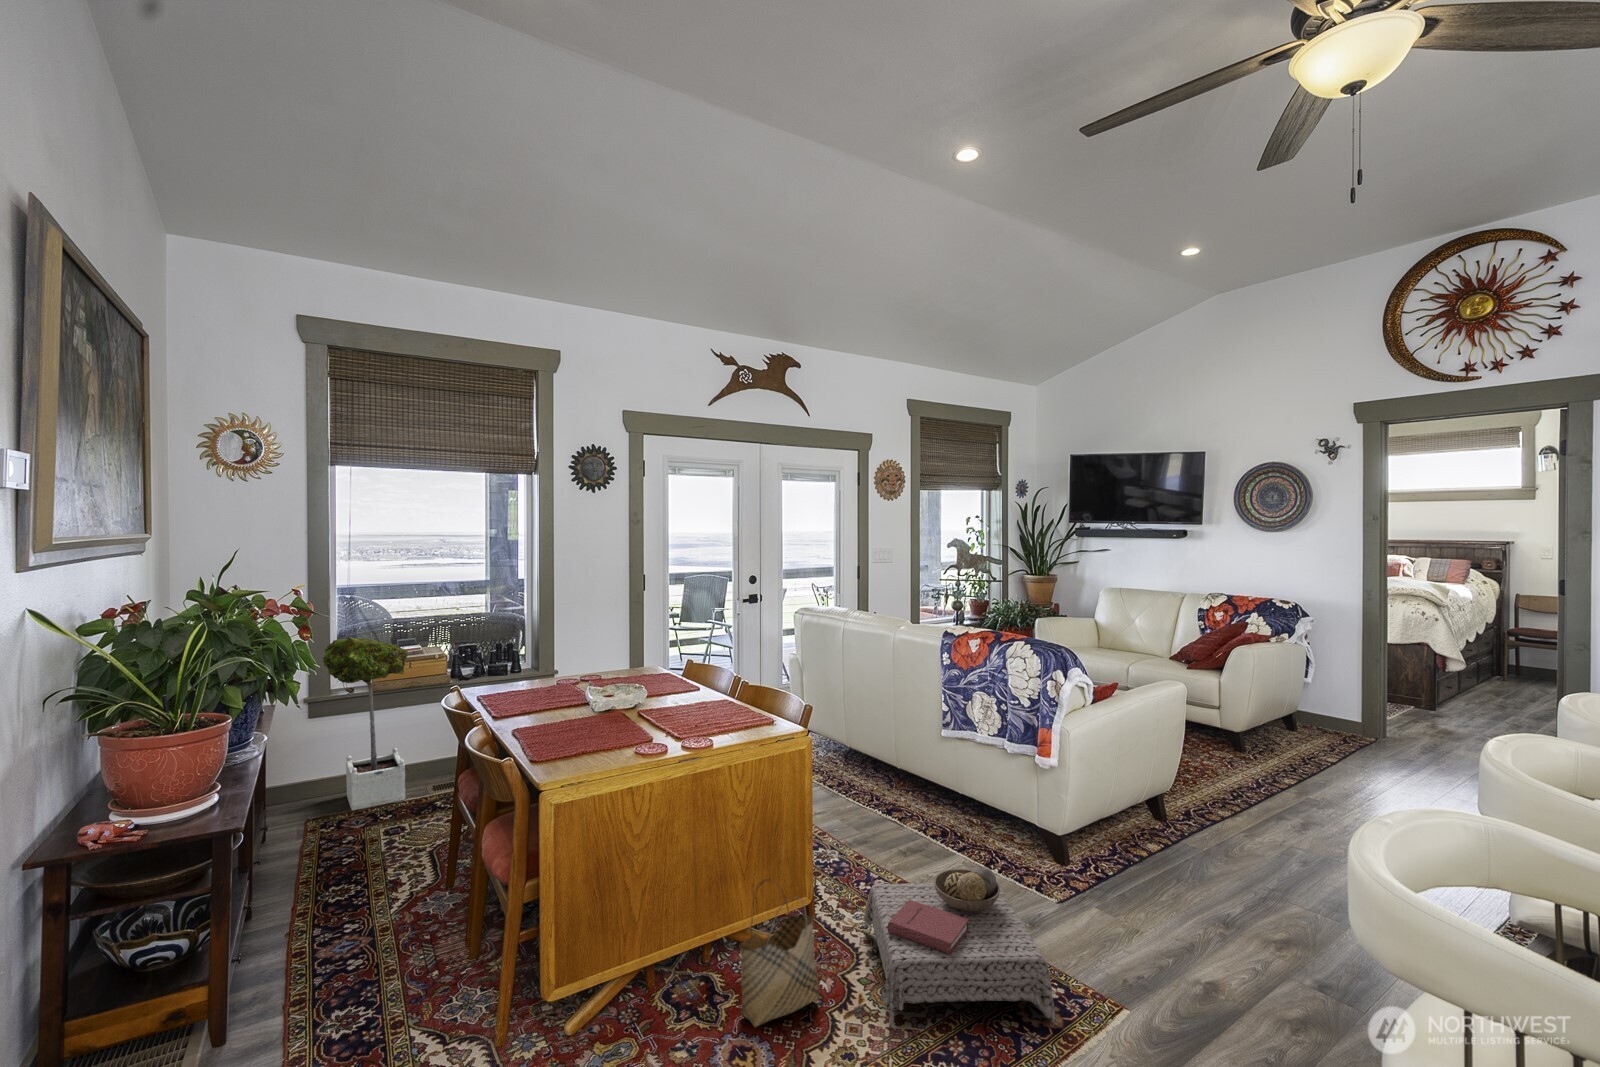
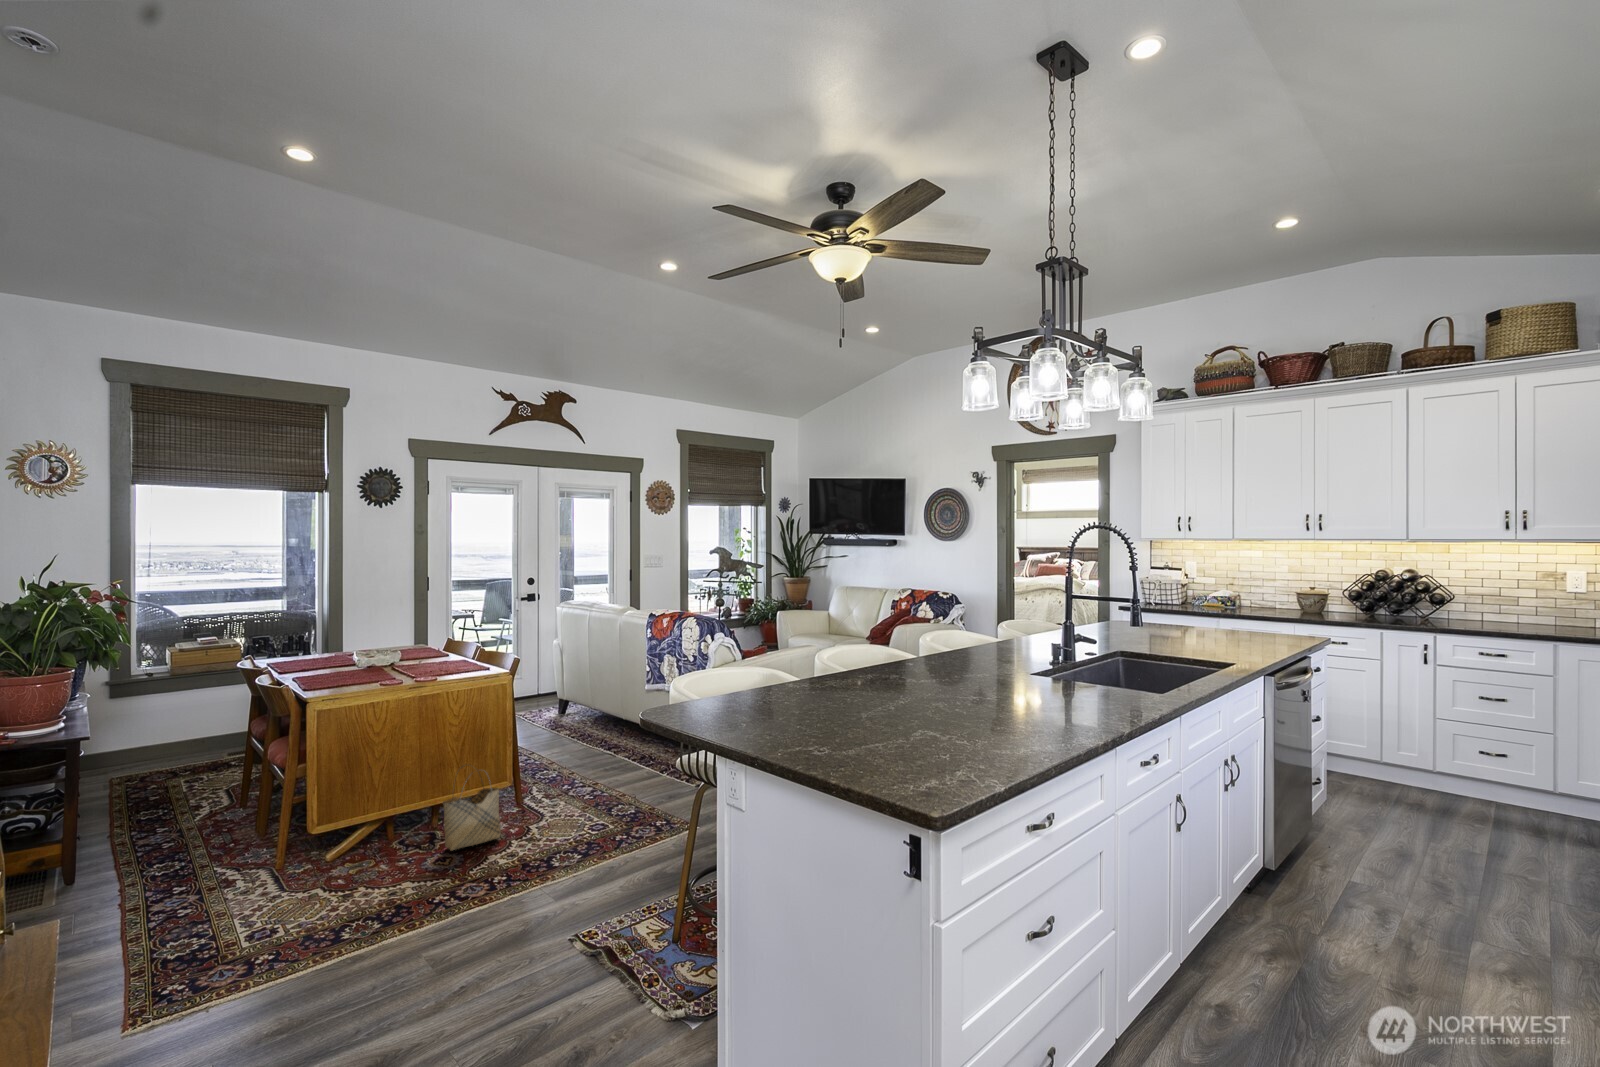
potted tree: present [323,636,408,810] -> none [126,627,205,771]
ottoman: present [863,866,1055,1028] -> none [537,756,649,847]

